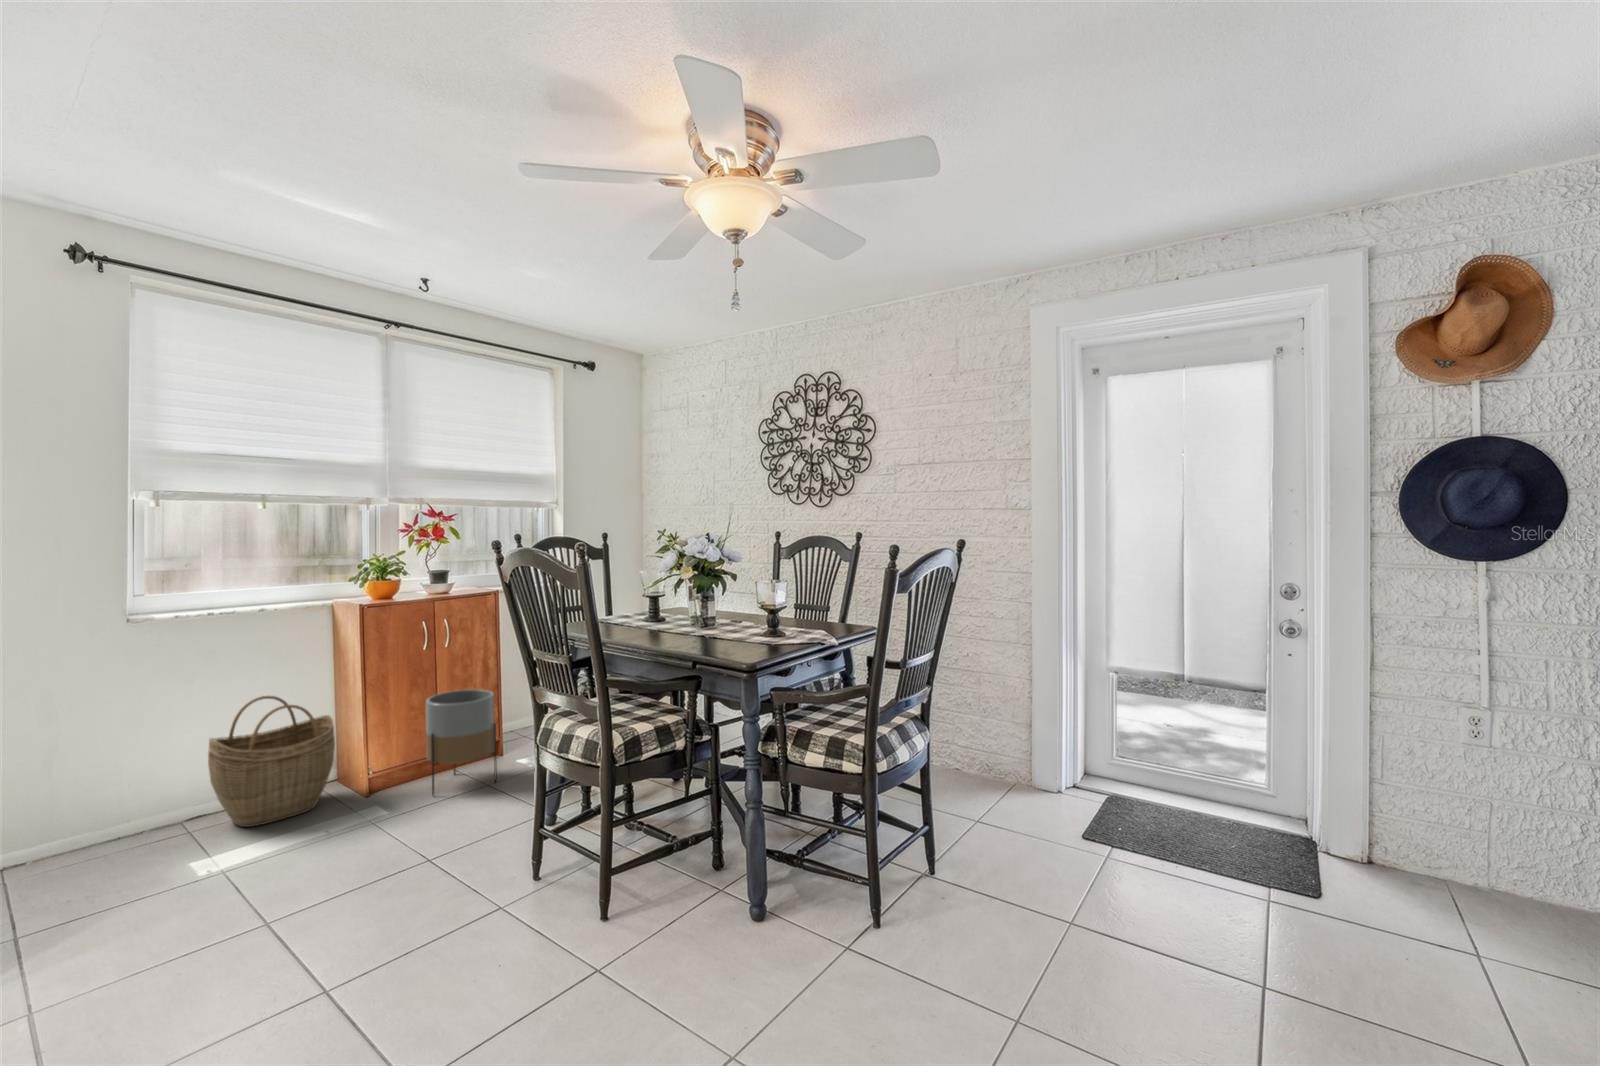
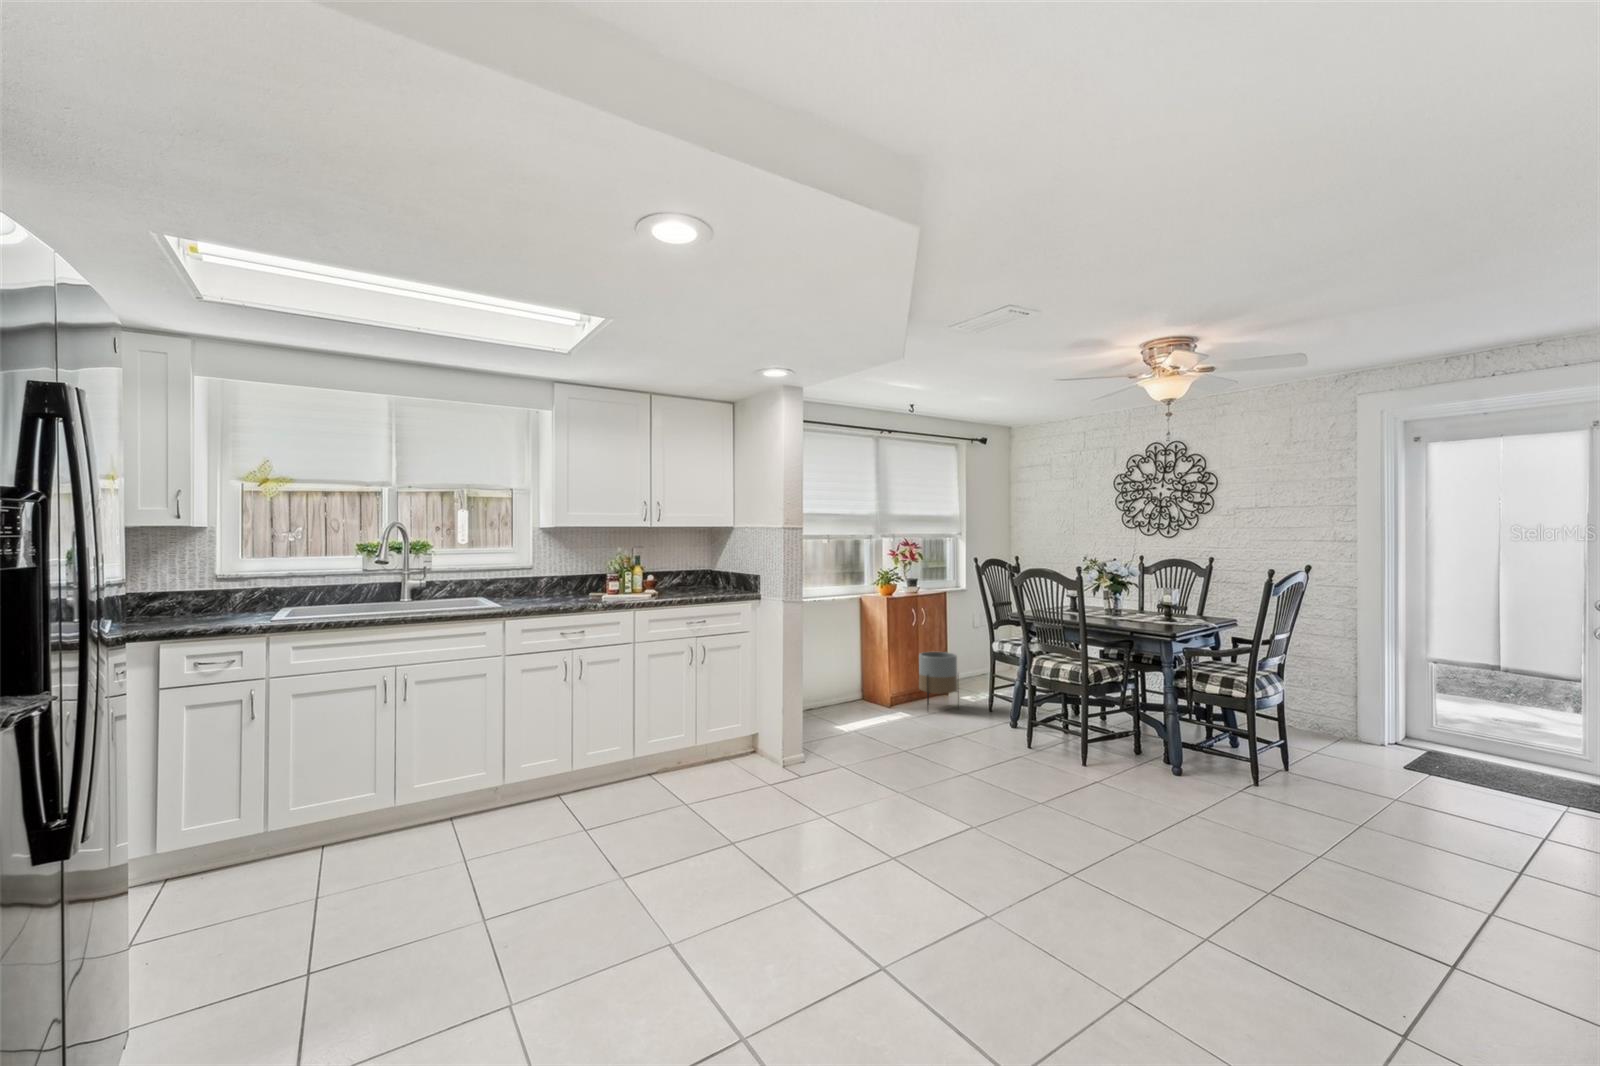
woven basket: present [208,696,335,827] -> none [819,646,875,716]

